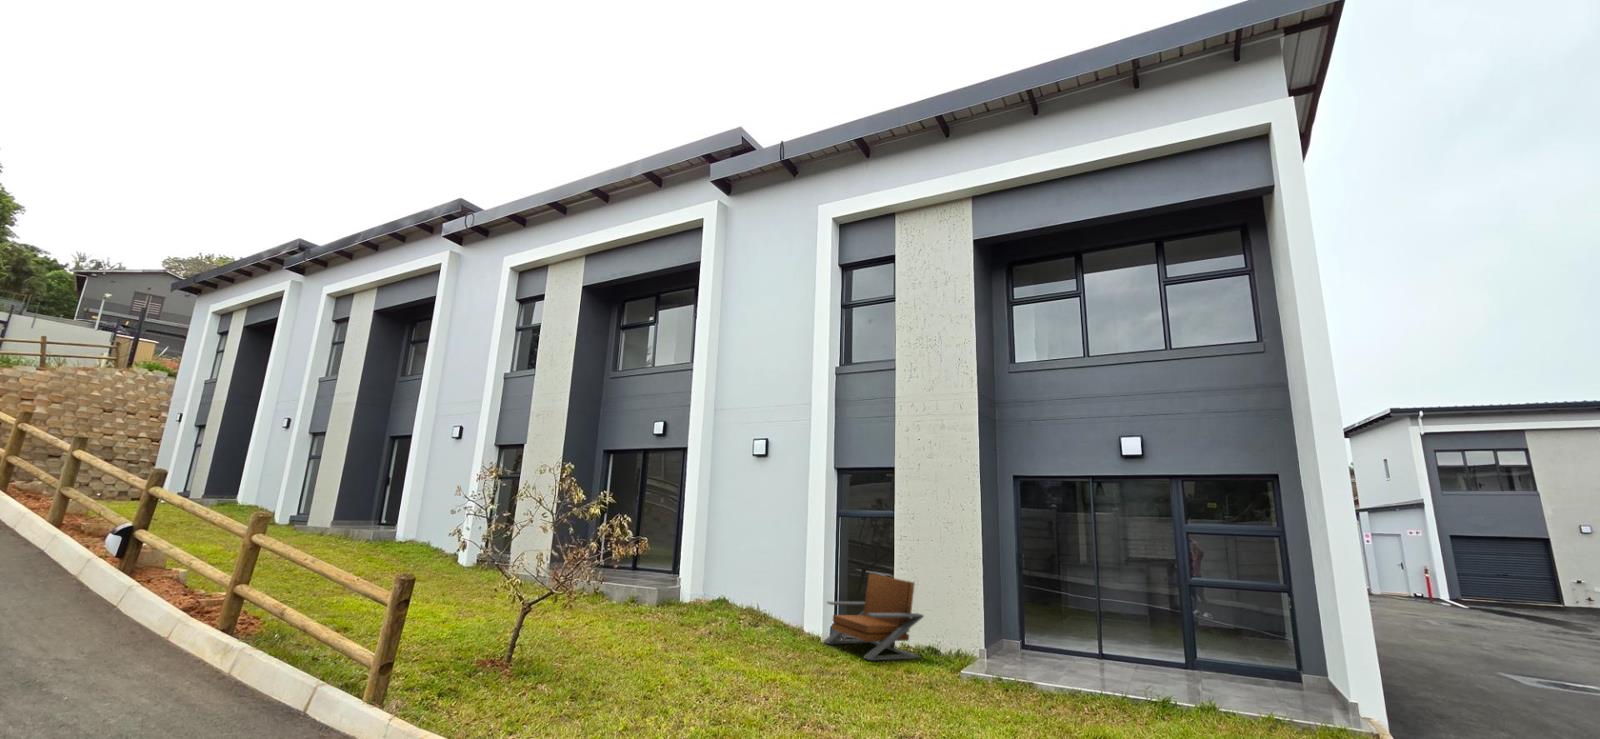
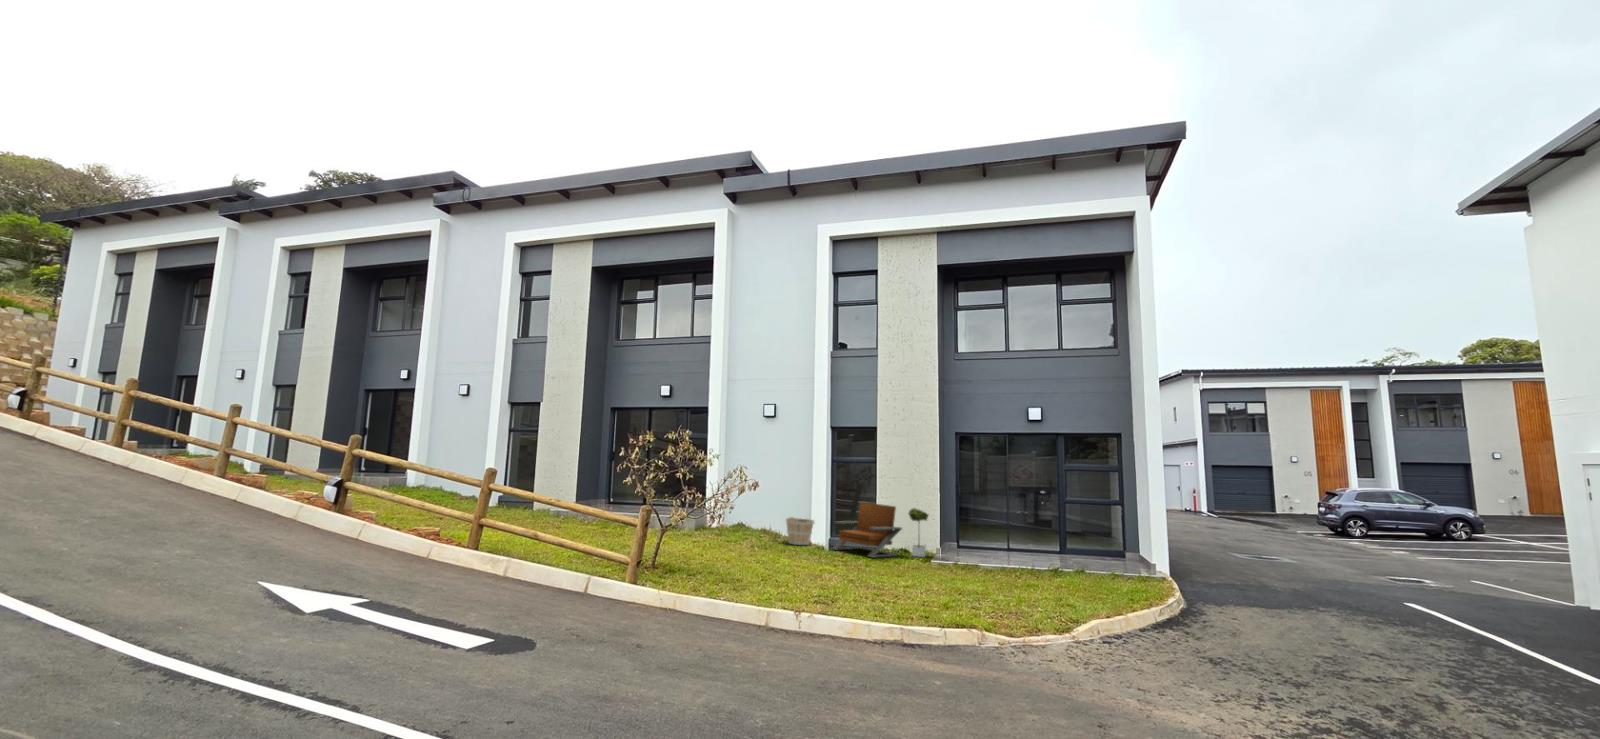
potted tree: none [934,585,964,663] -> present [909,508,928,557]
wooden bucket: none [769,592,808,634] -> present [786,517,814,545]

